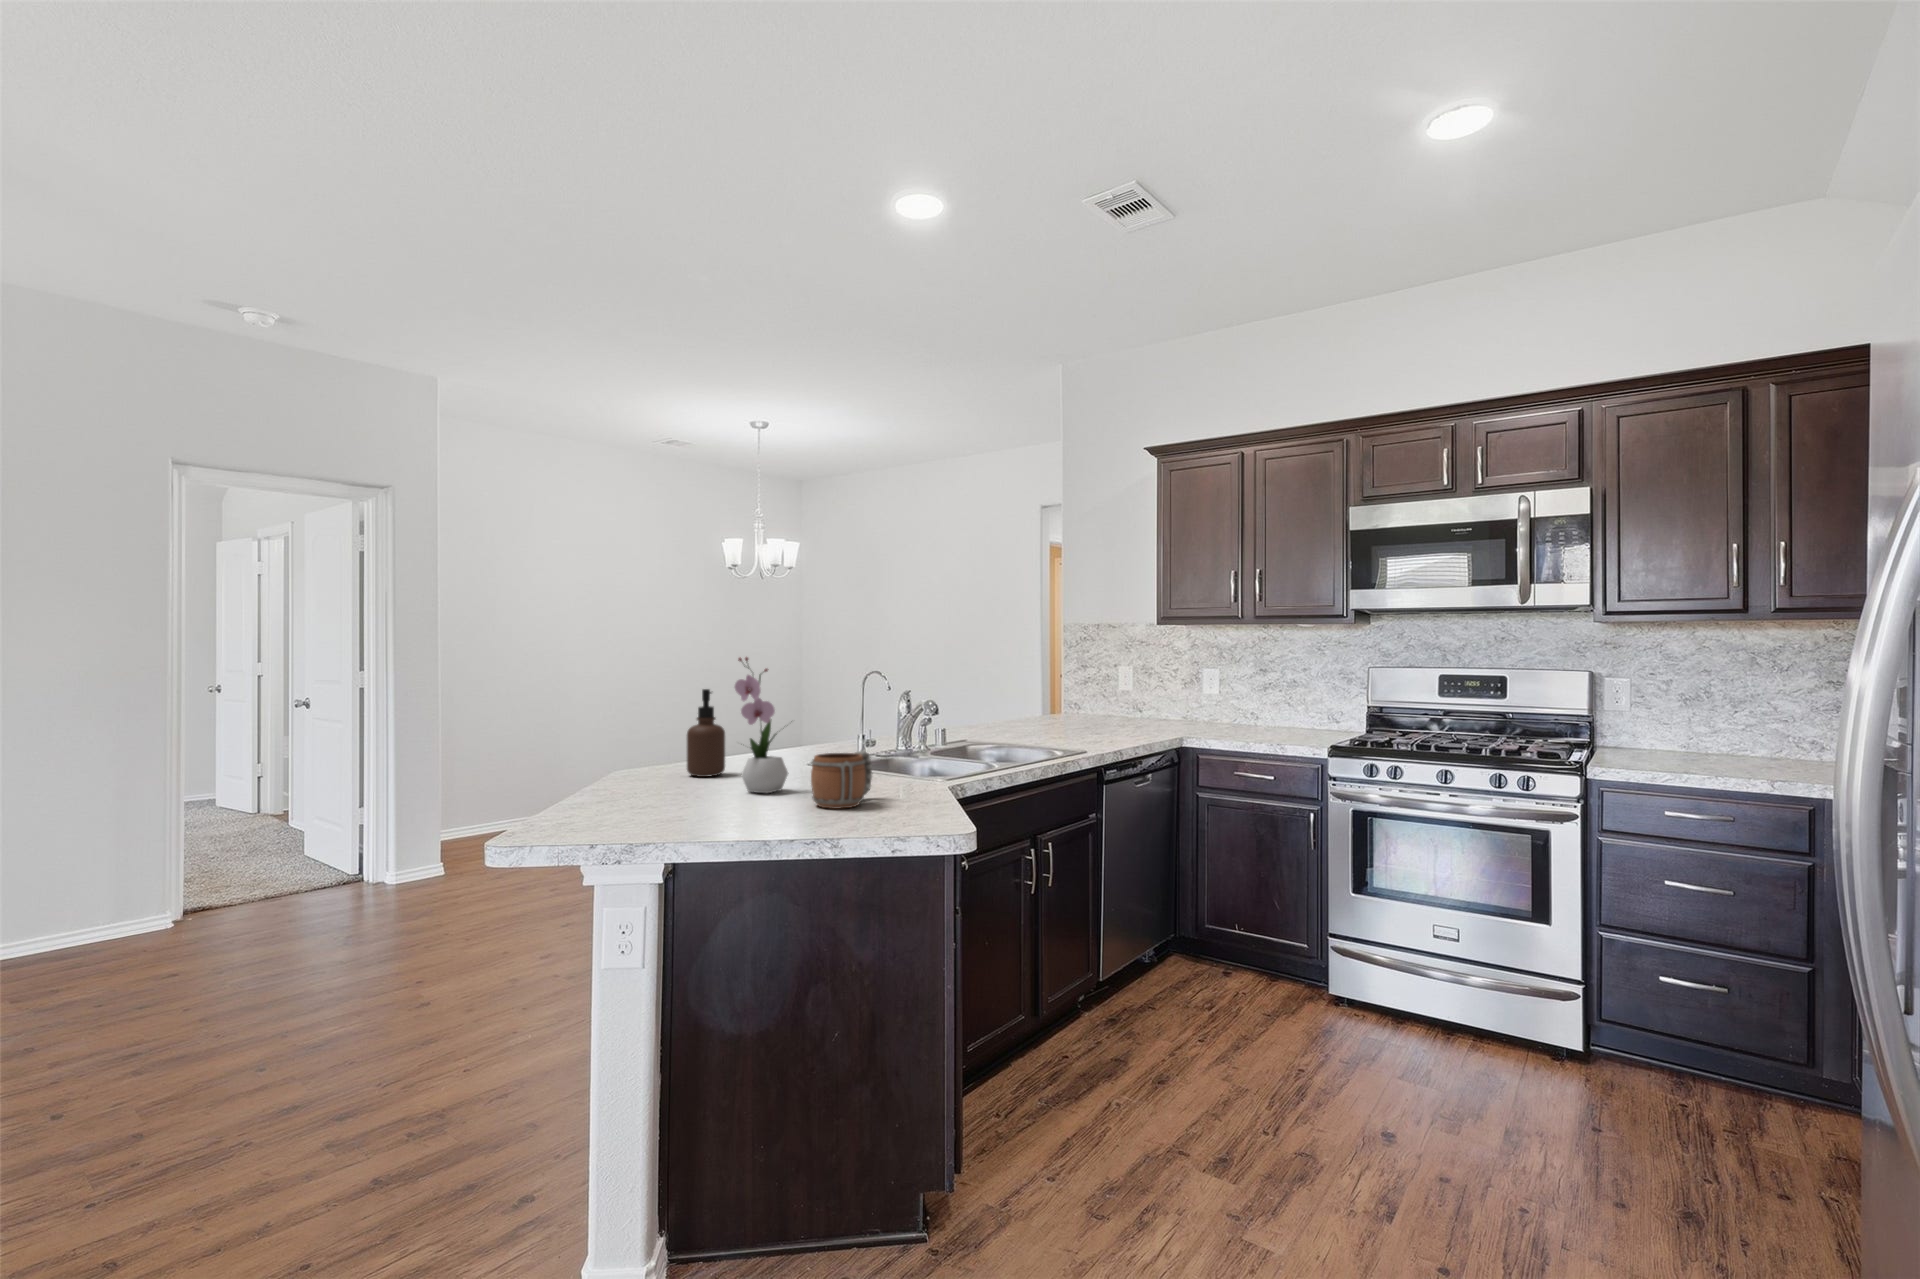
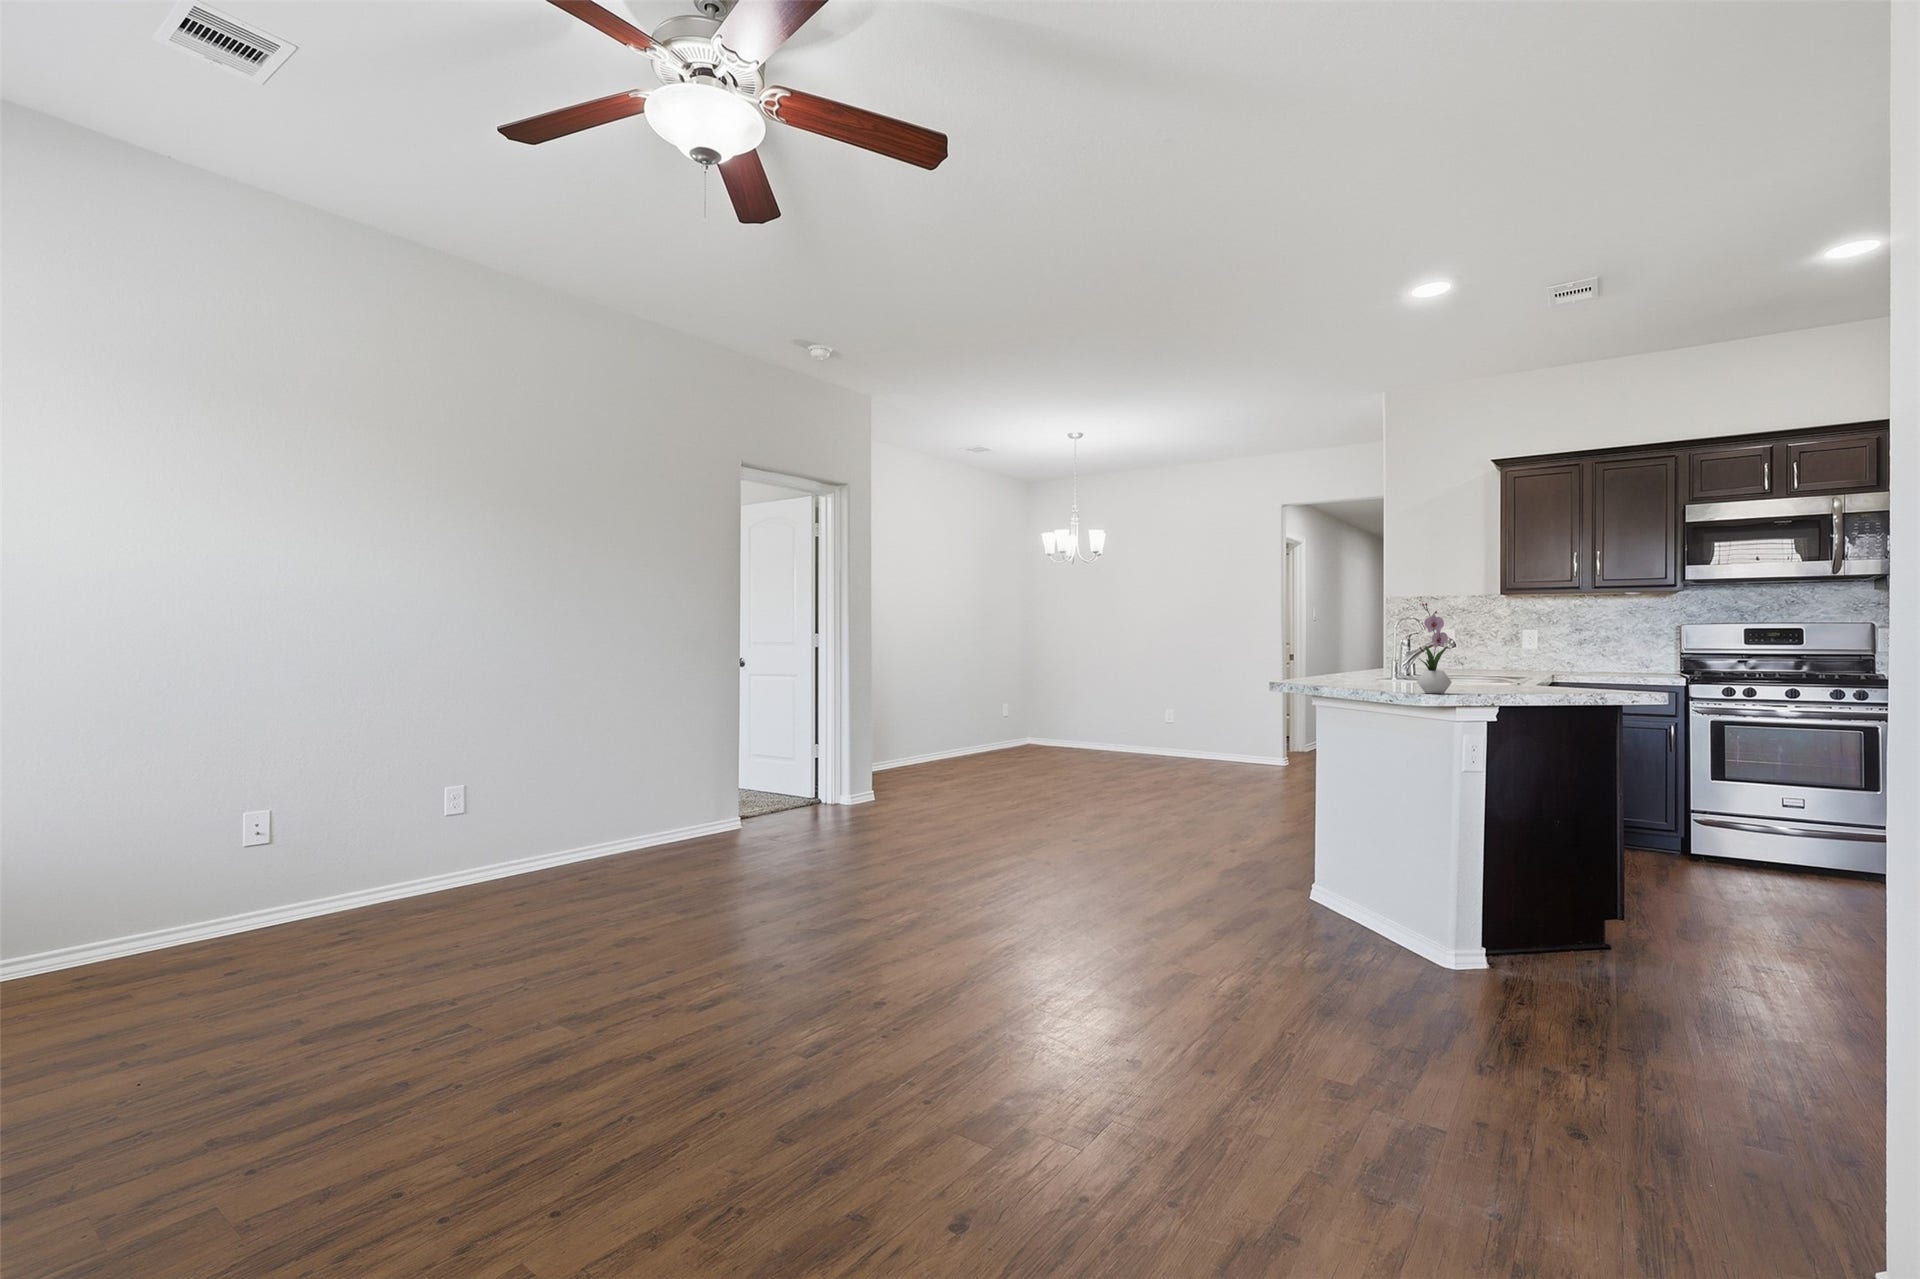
soap dispenser: present [687,689,725,777] -> none [1327,629,1355,689]
mug: present [811,750,872,809] -> none [1501,664,1543,698]

